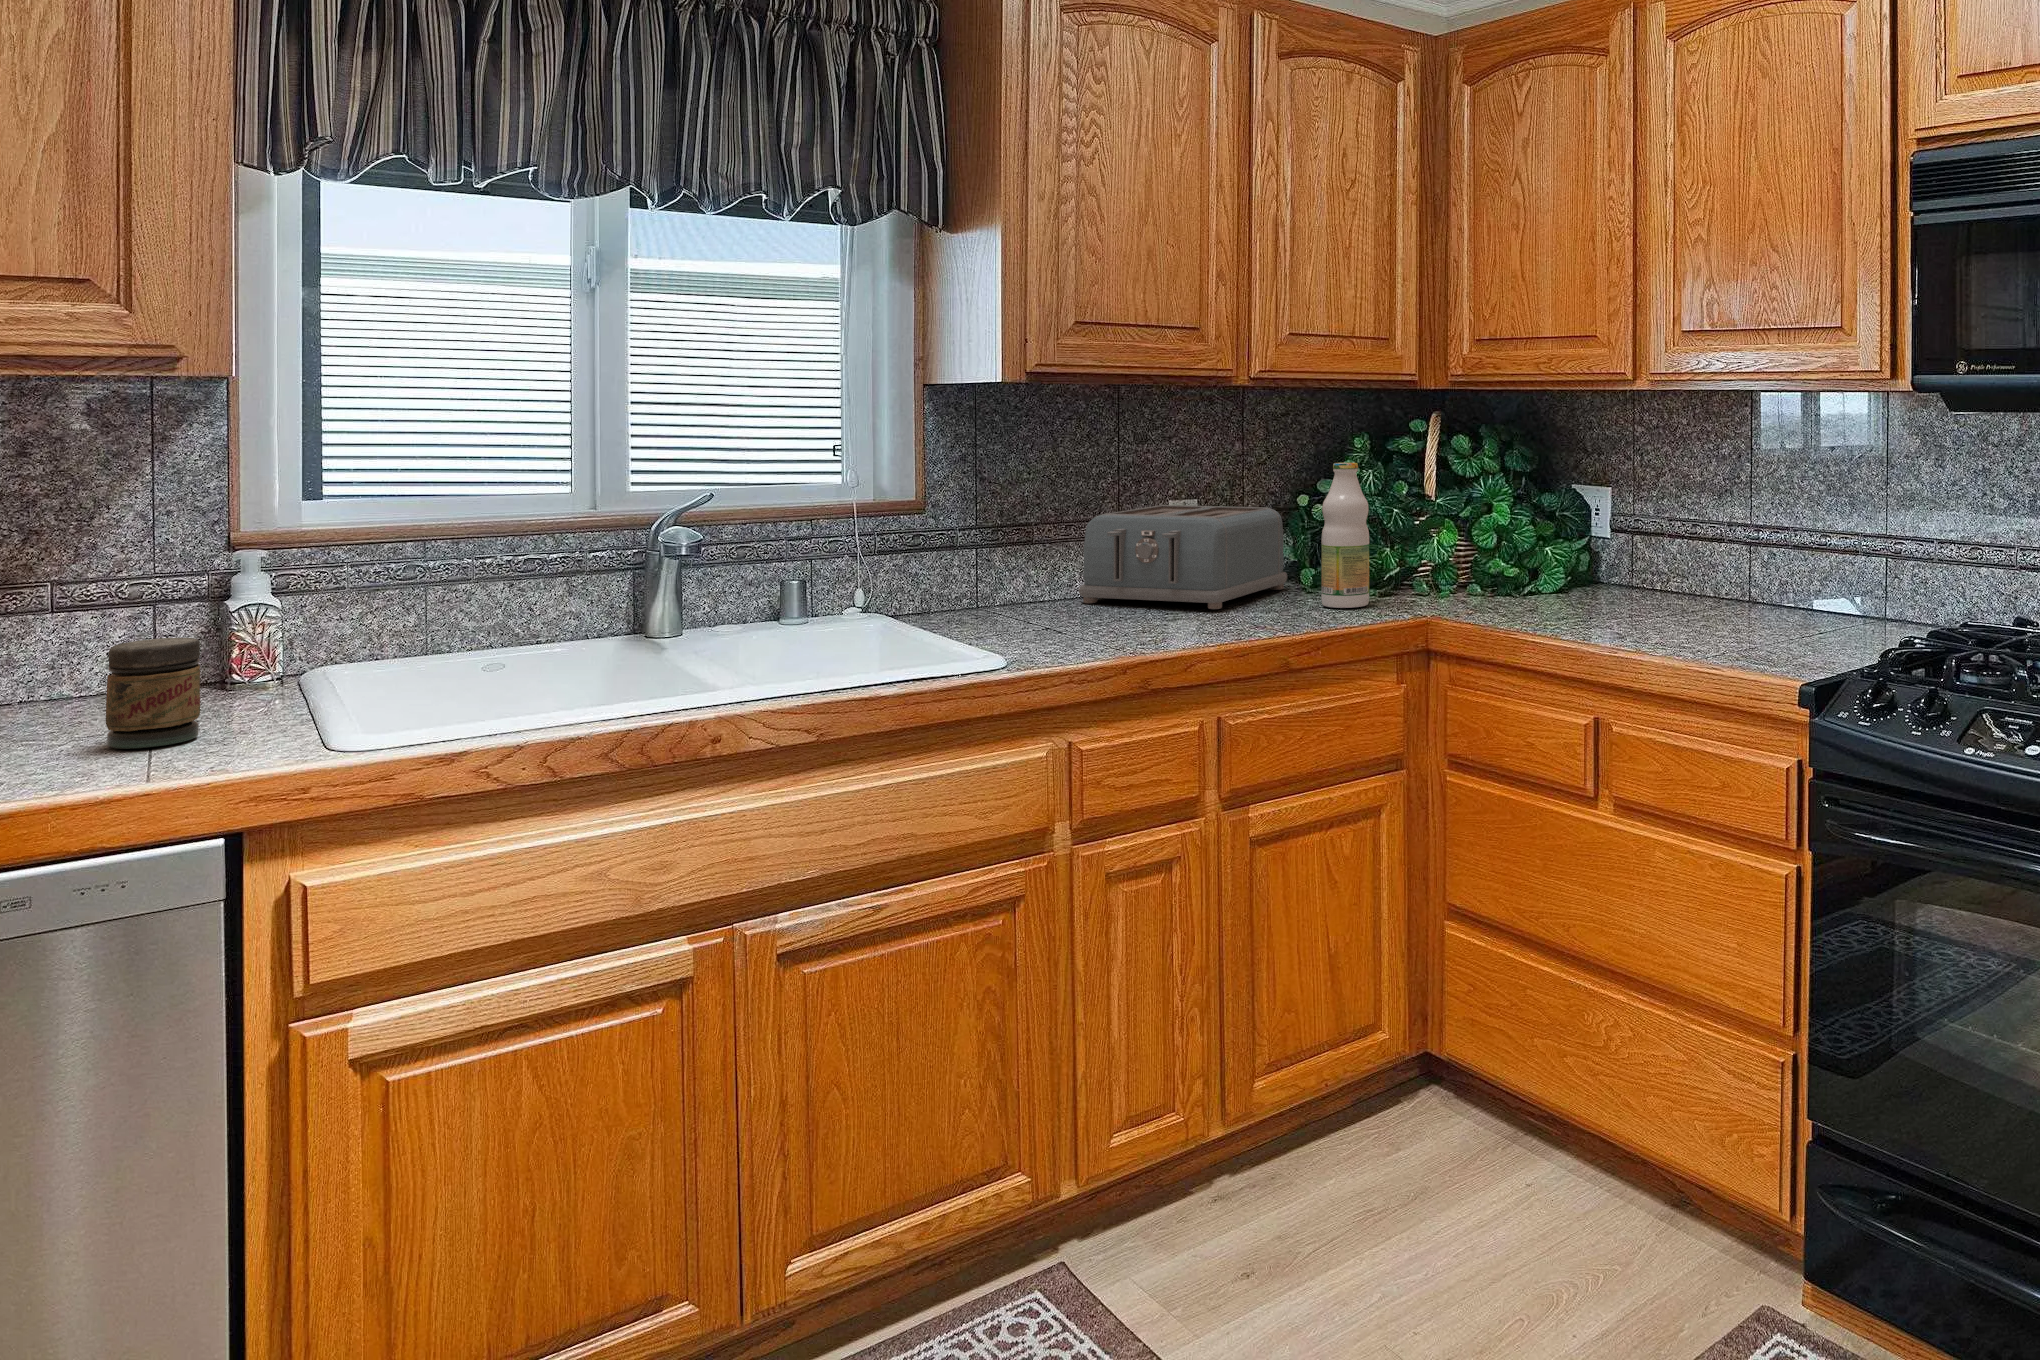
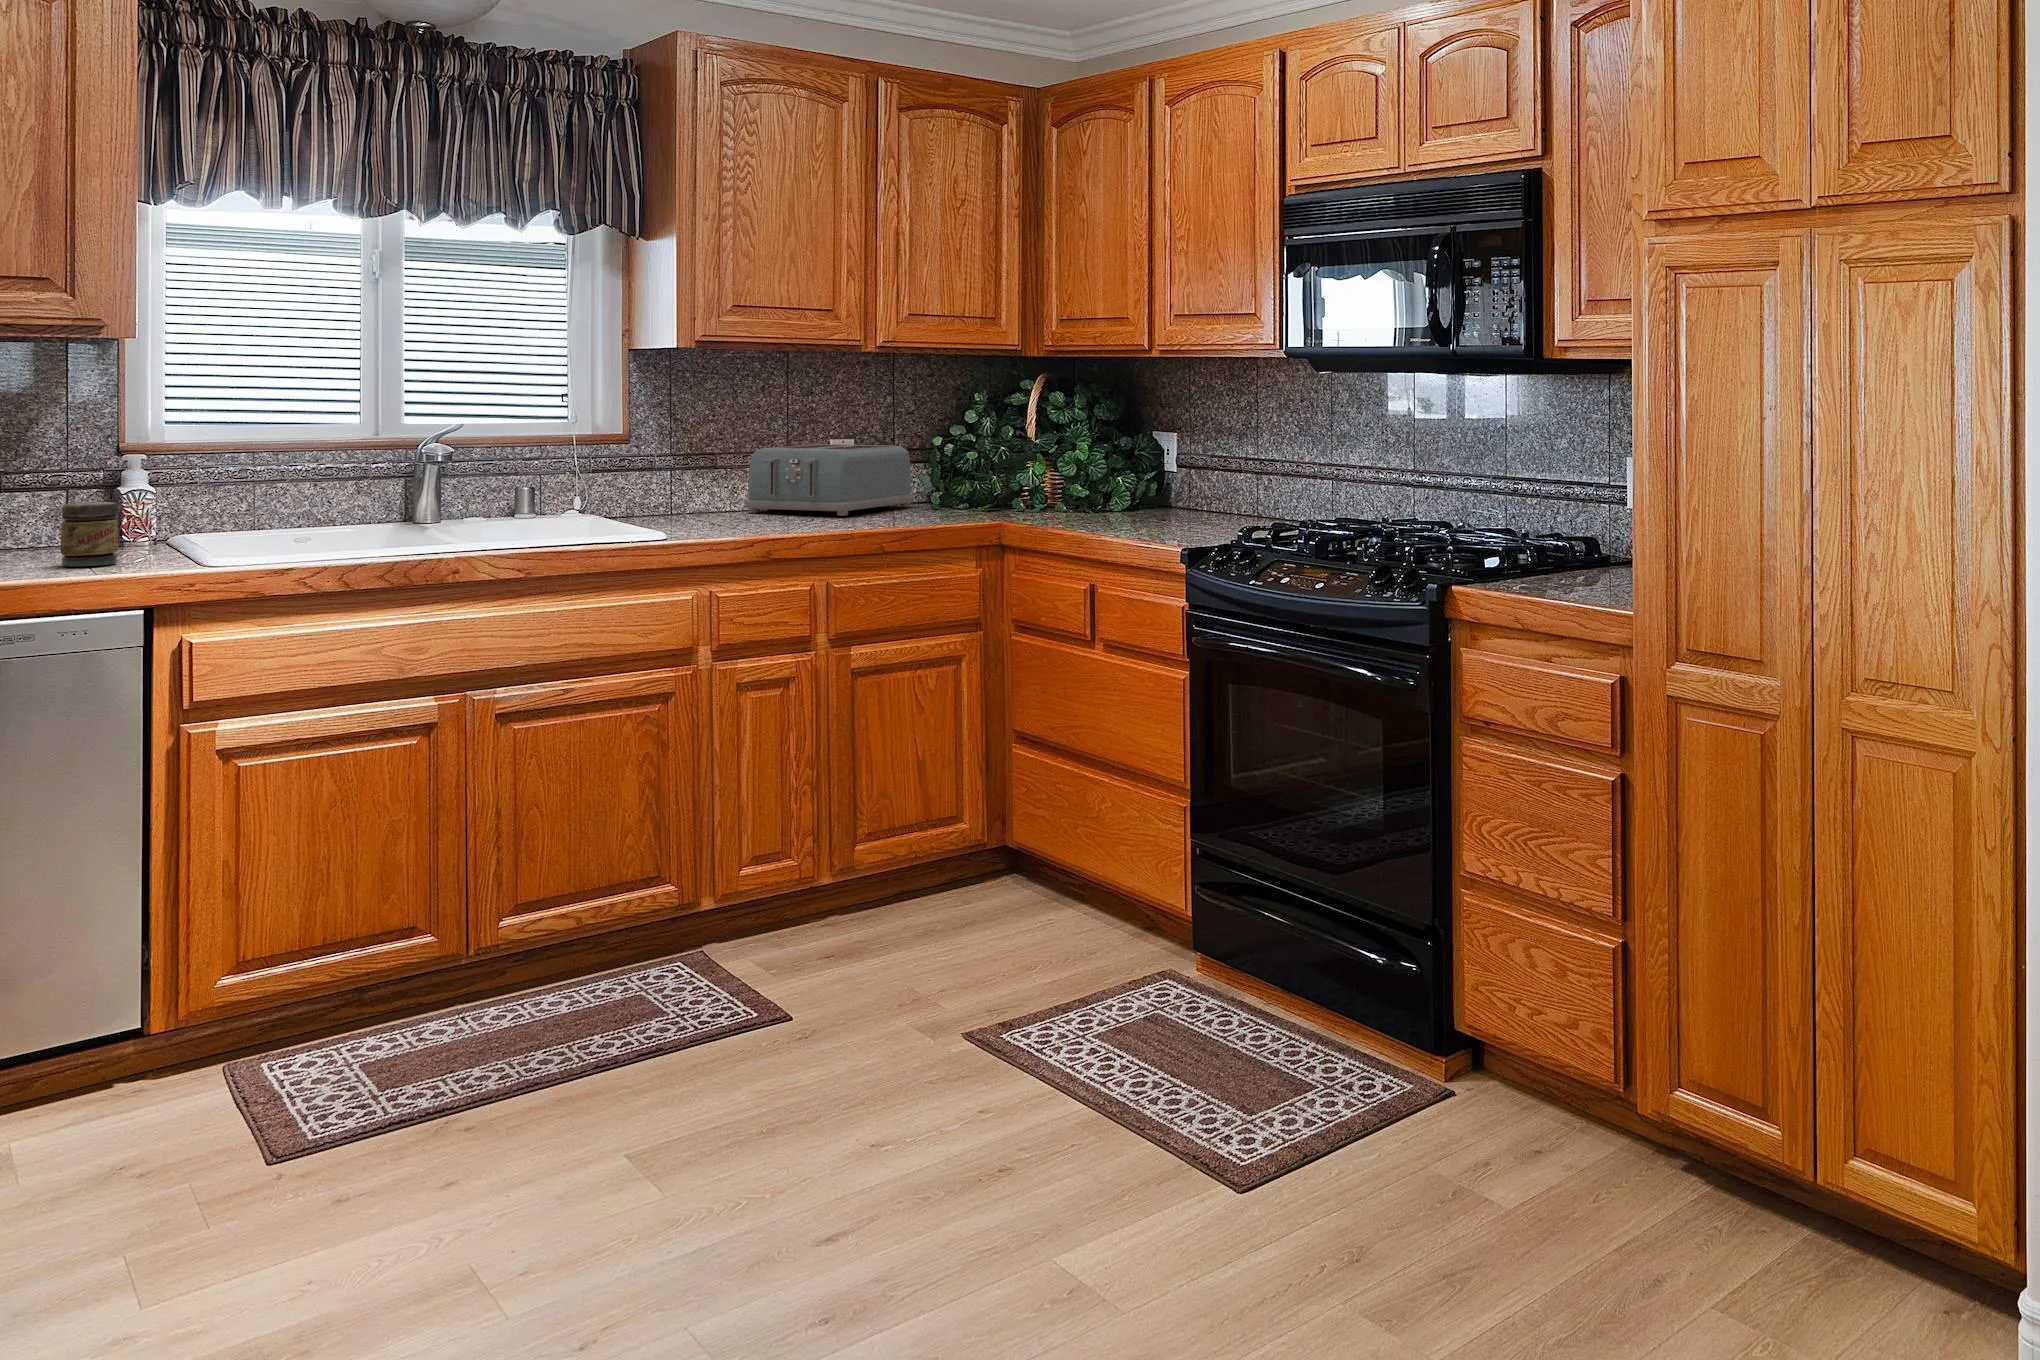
bottle: present [1321,463,1369,608] -> none [927,411,963,516]

